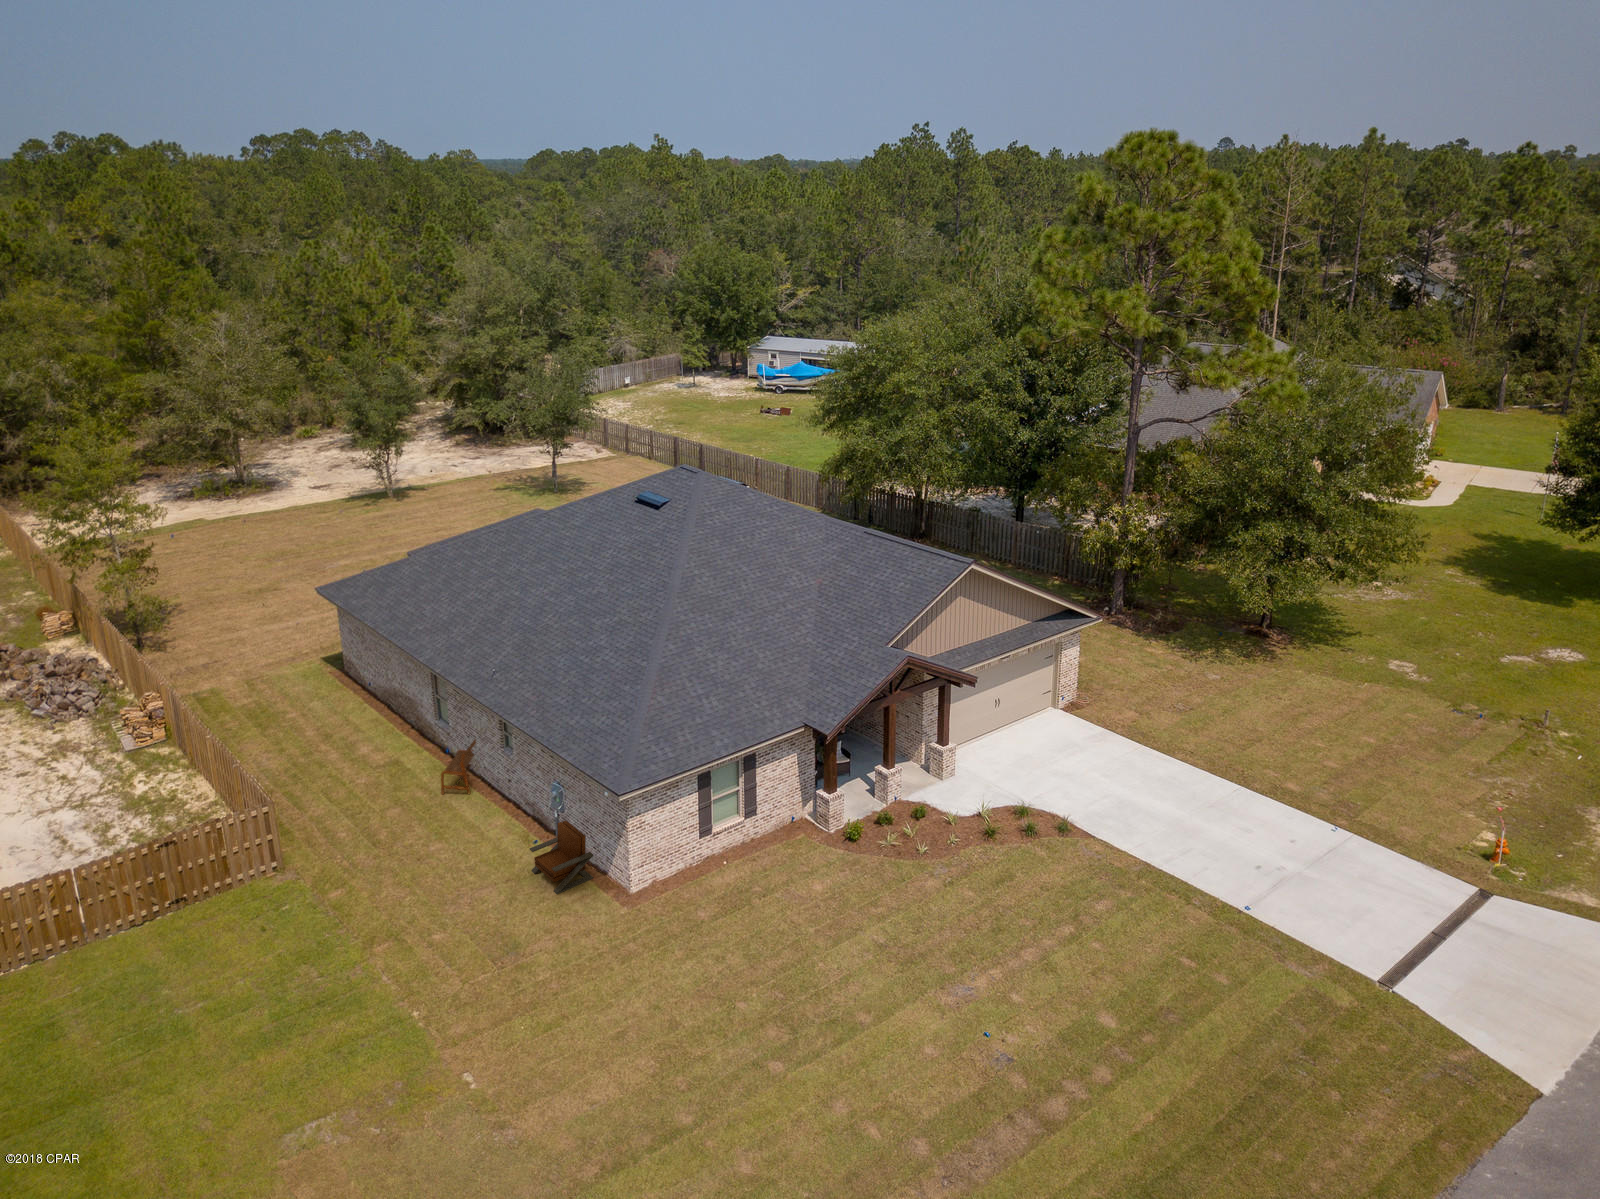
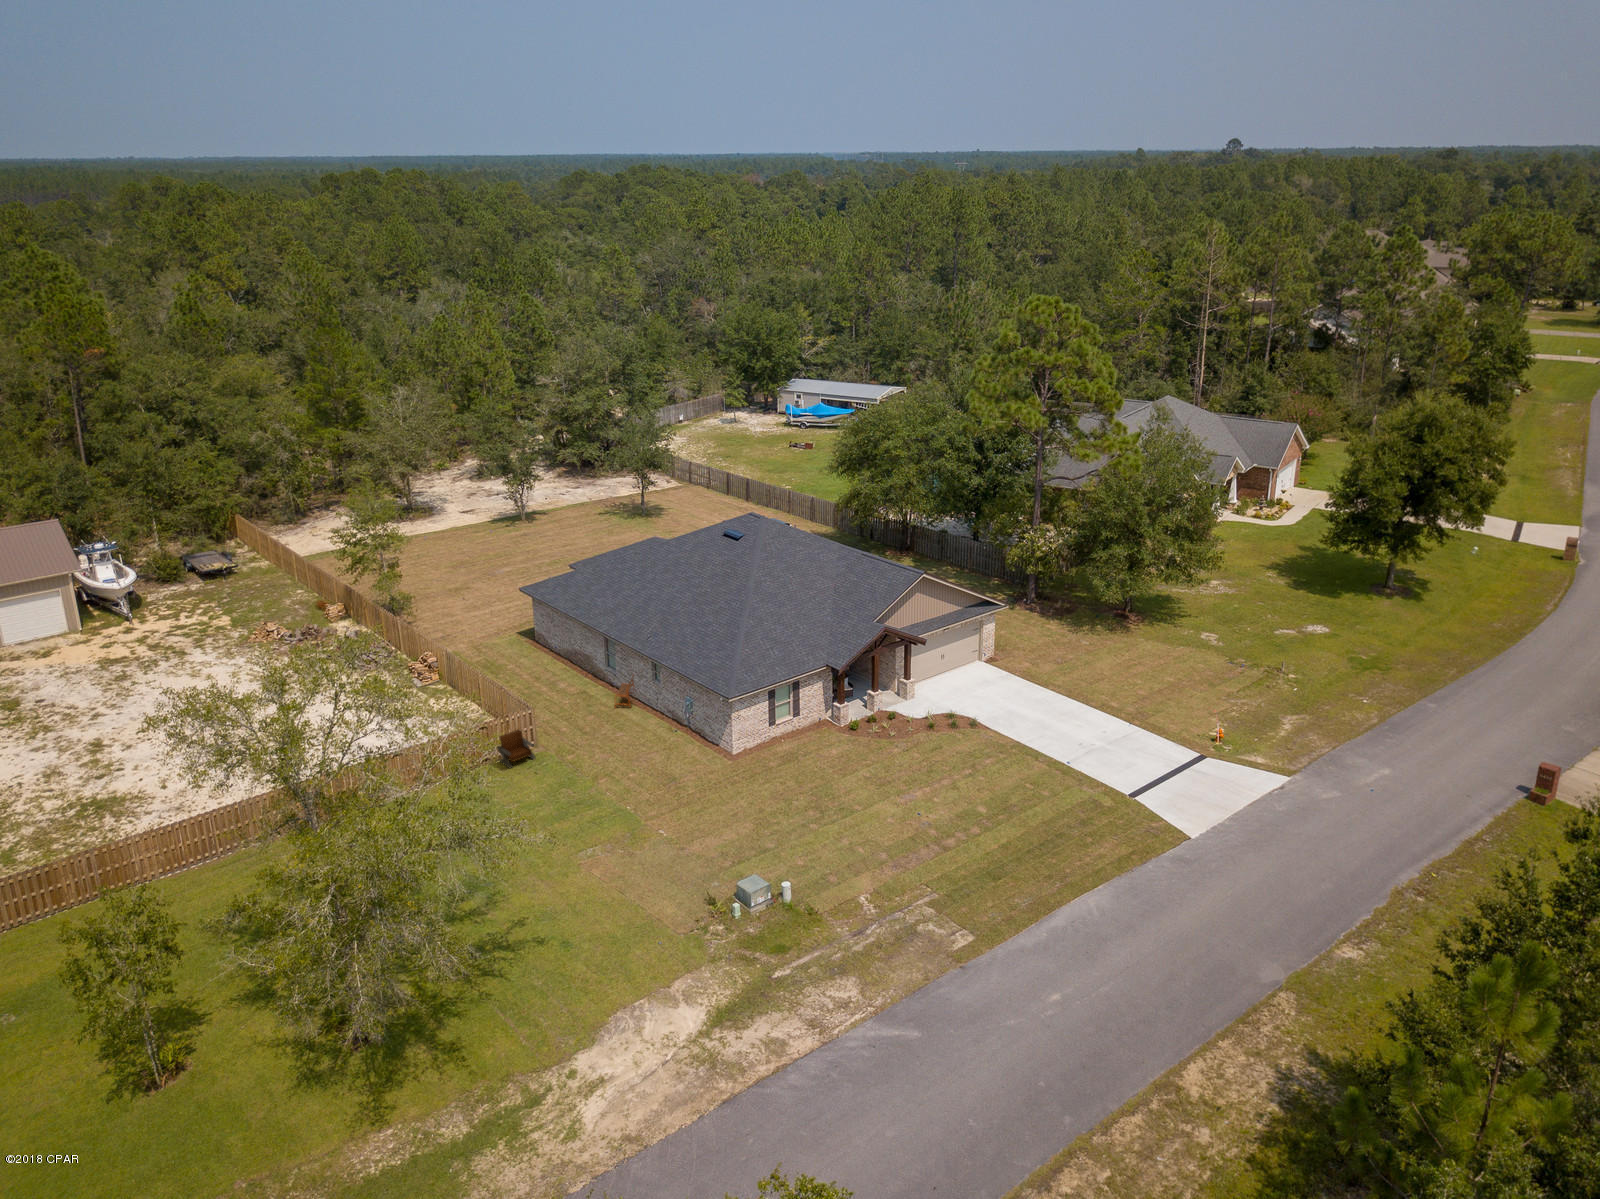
lounge chair: present [530,821,594,894] -> present [497,729,536,769]

